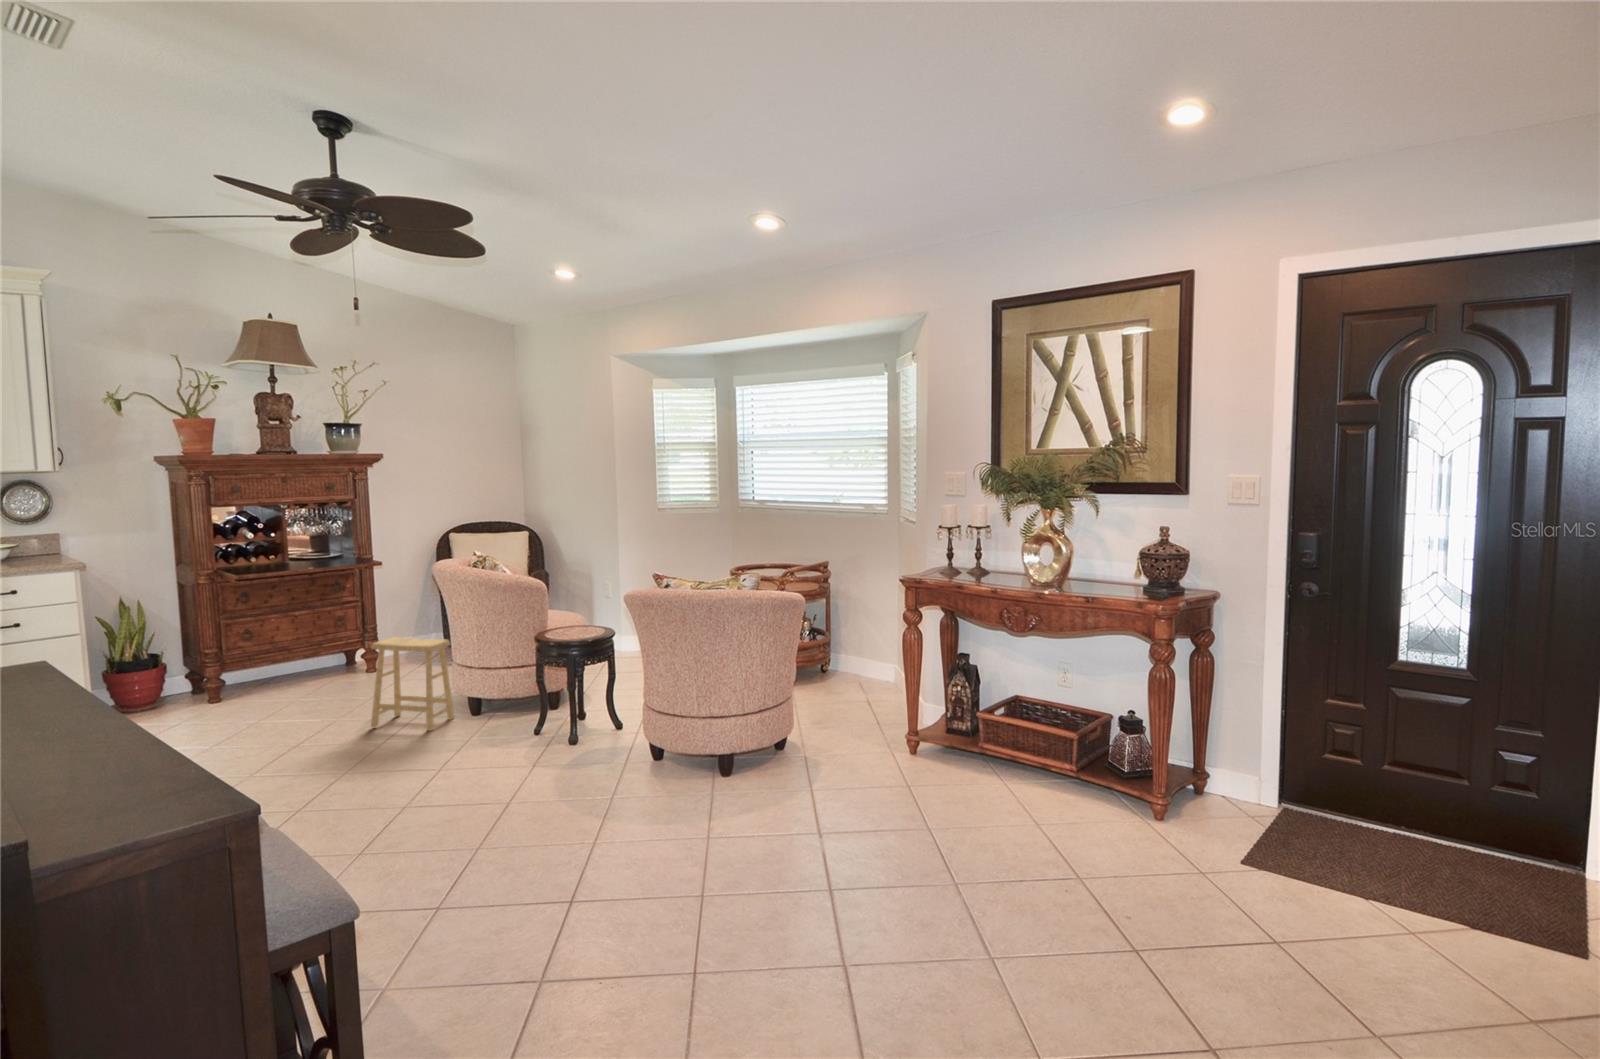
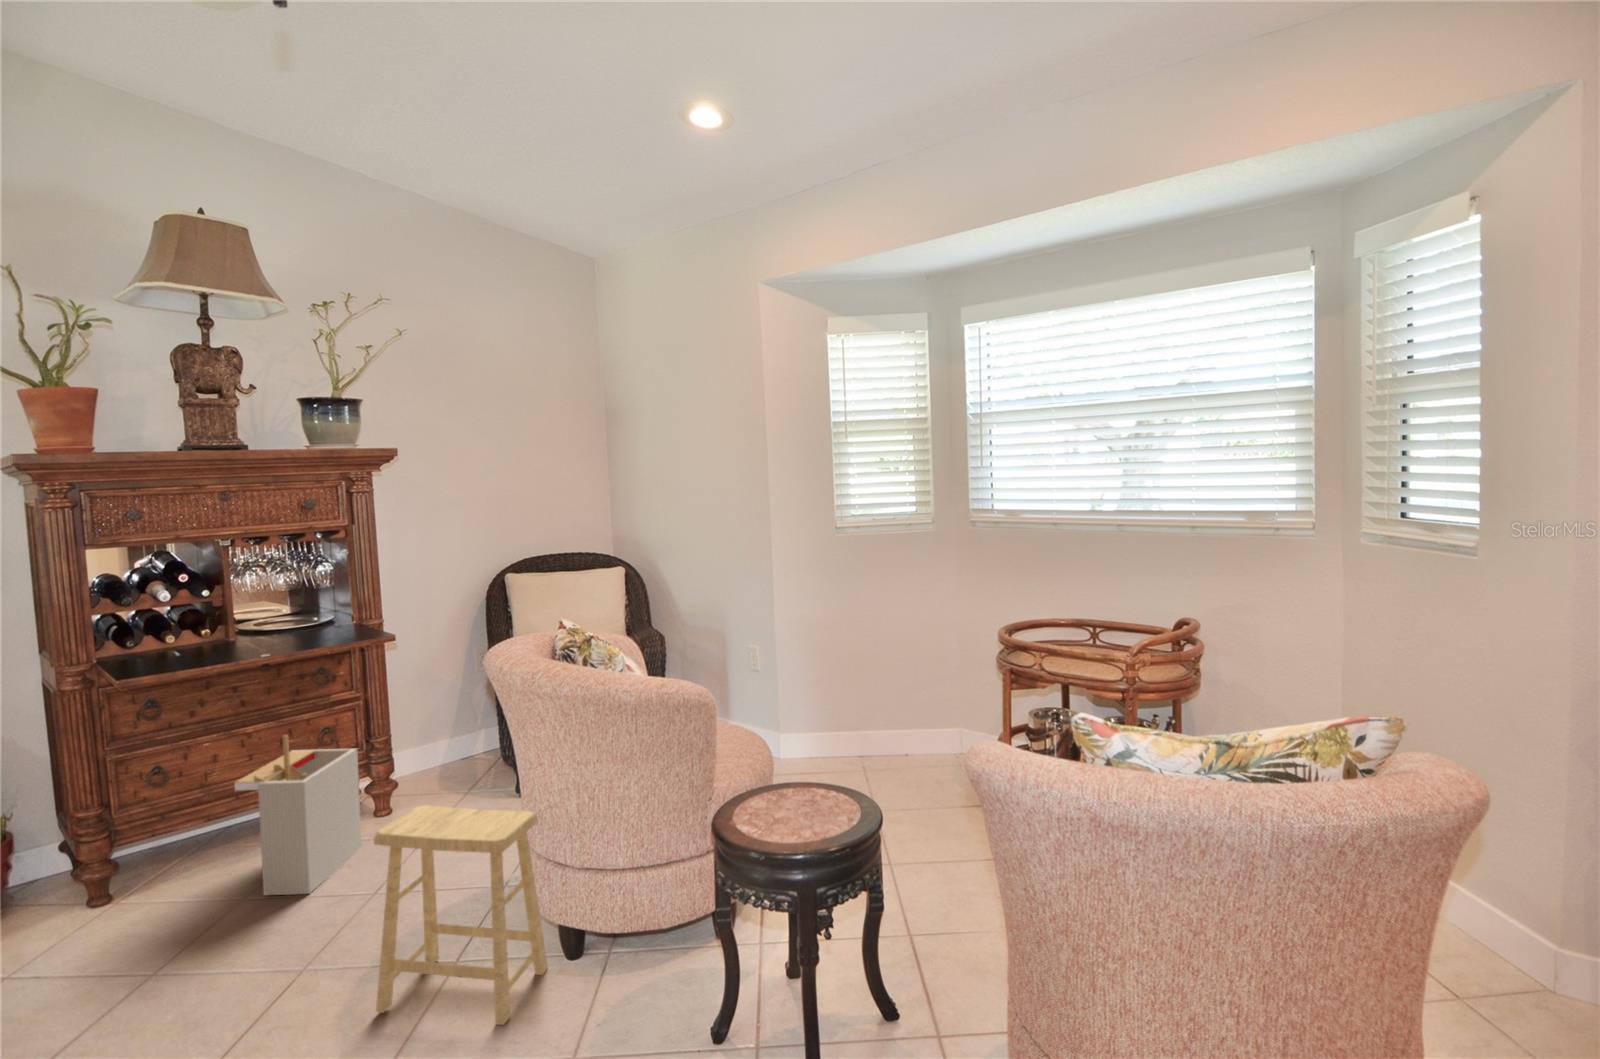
storage bin: none [293,613,359,697] -> present [235,735,362,895]

